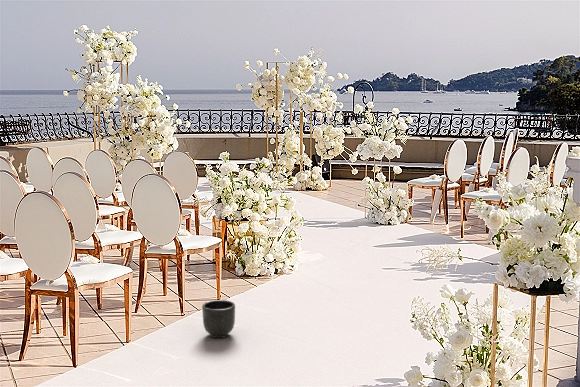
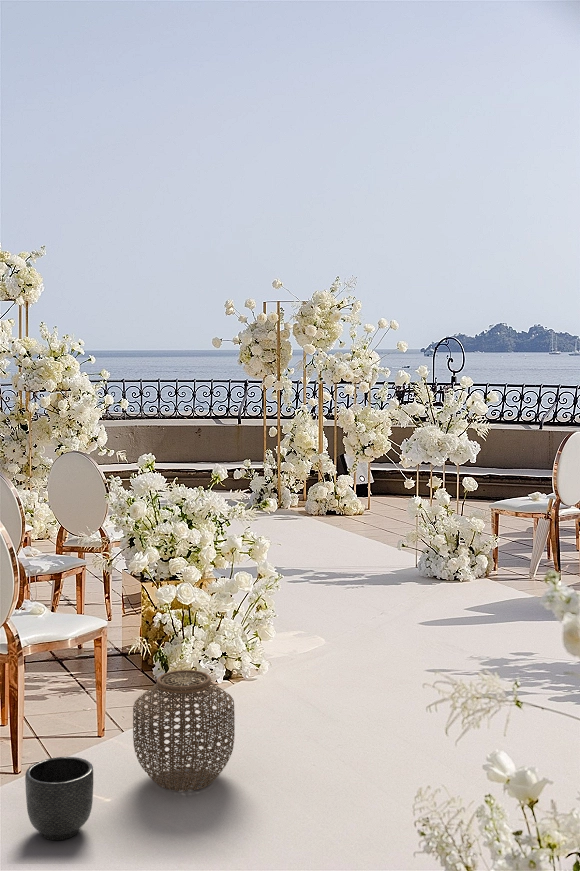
woven basket: none [246,260,297,319] -> present [133,670,235,791]

